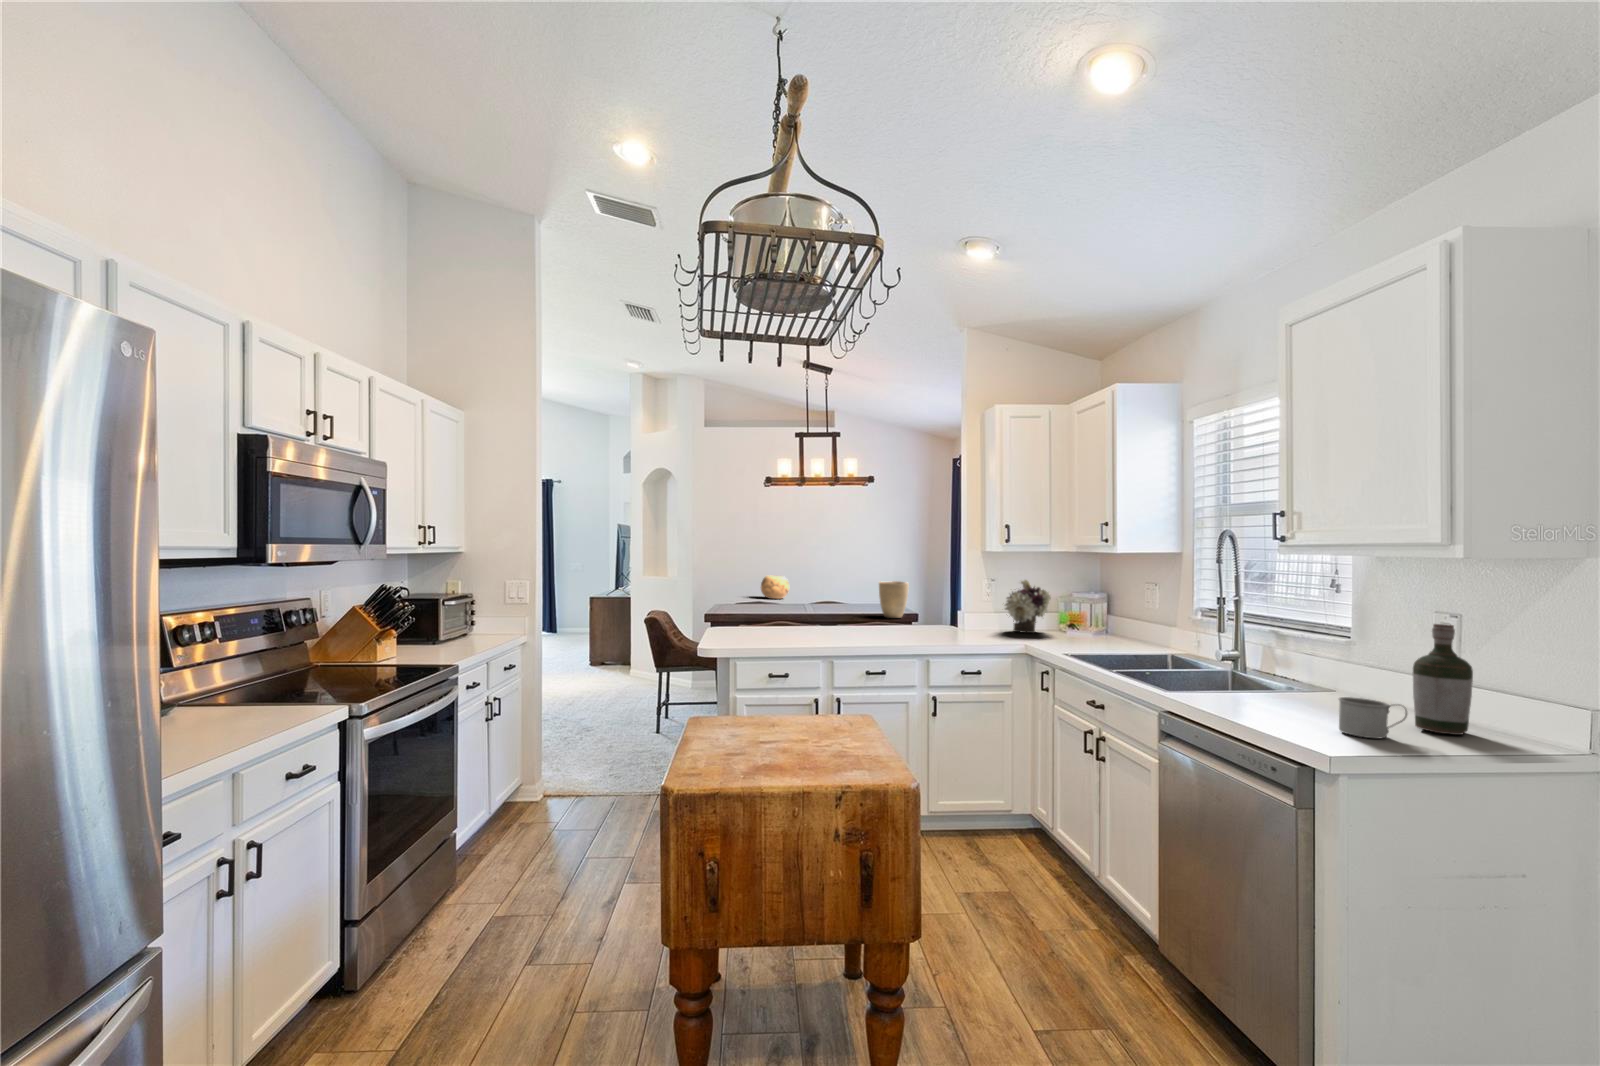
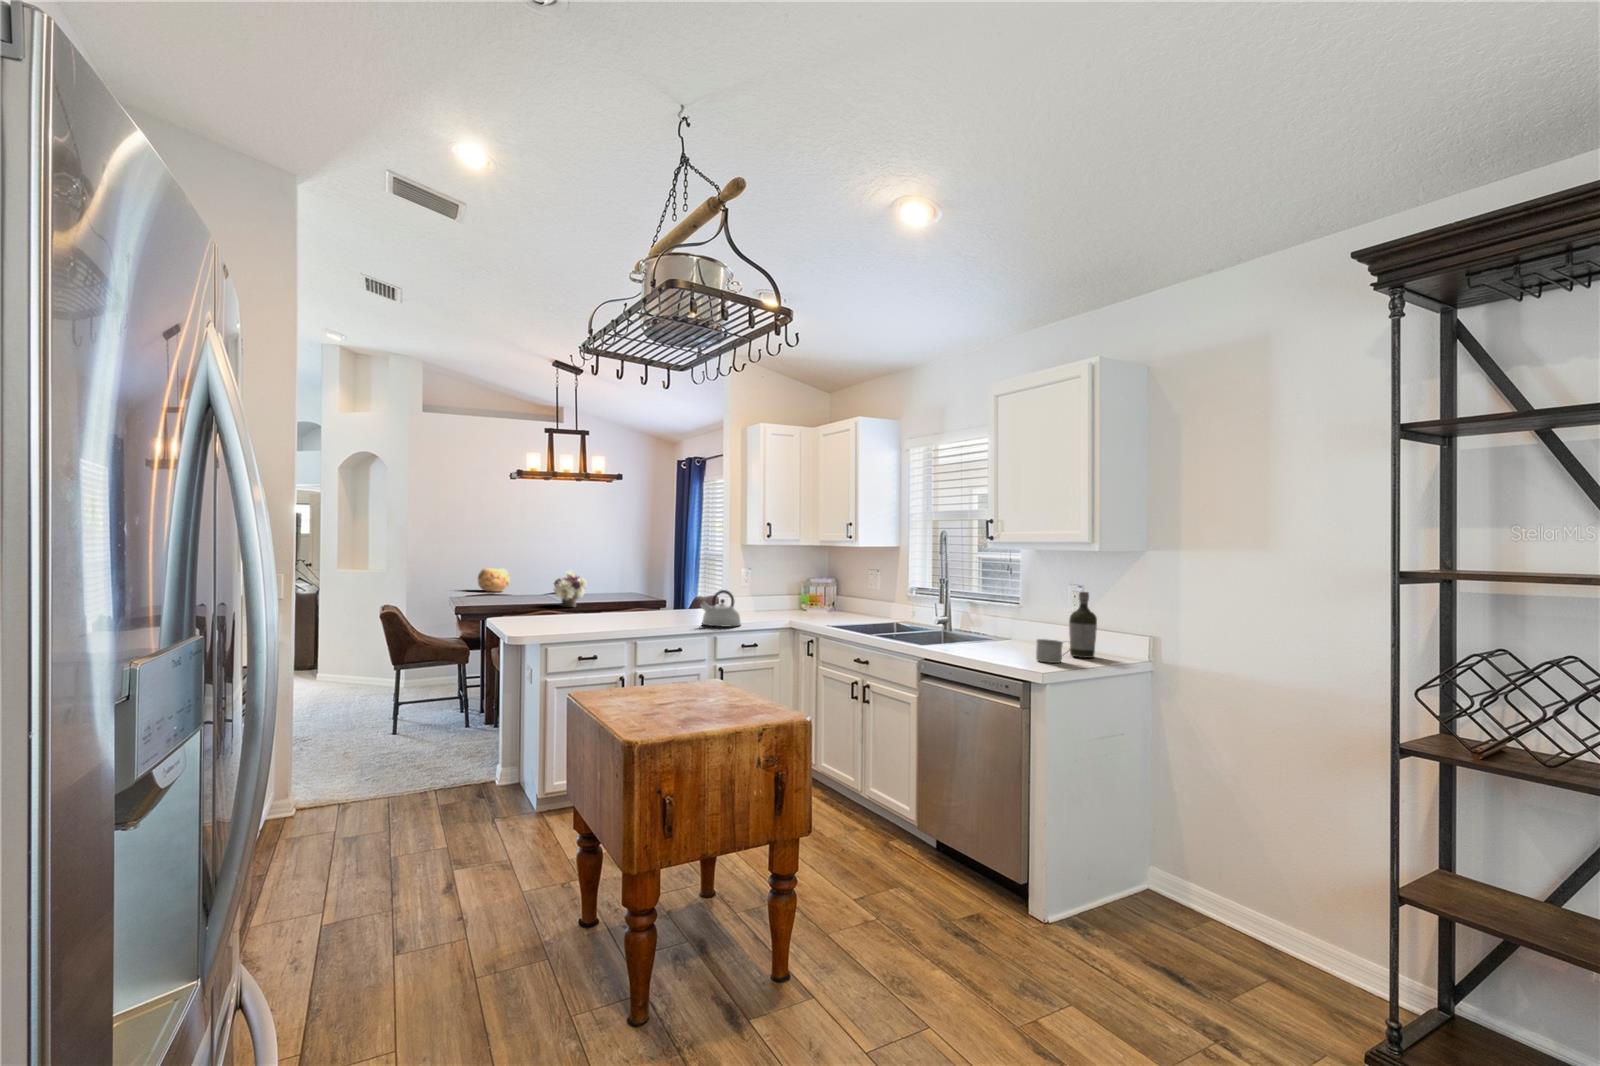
flower arrangement: present [1002,580,1051,633] -> present [554,571,586,607]
vase: present [879,581,909,618] -> none [618,572,647,606]
kettle: none [908,604,958,647] -> present [700,590,741,626]

